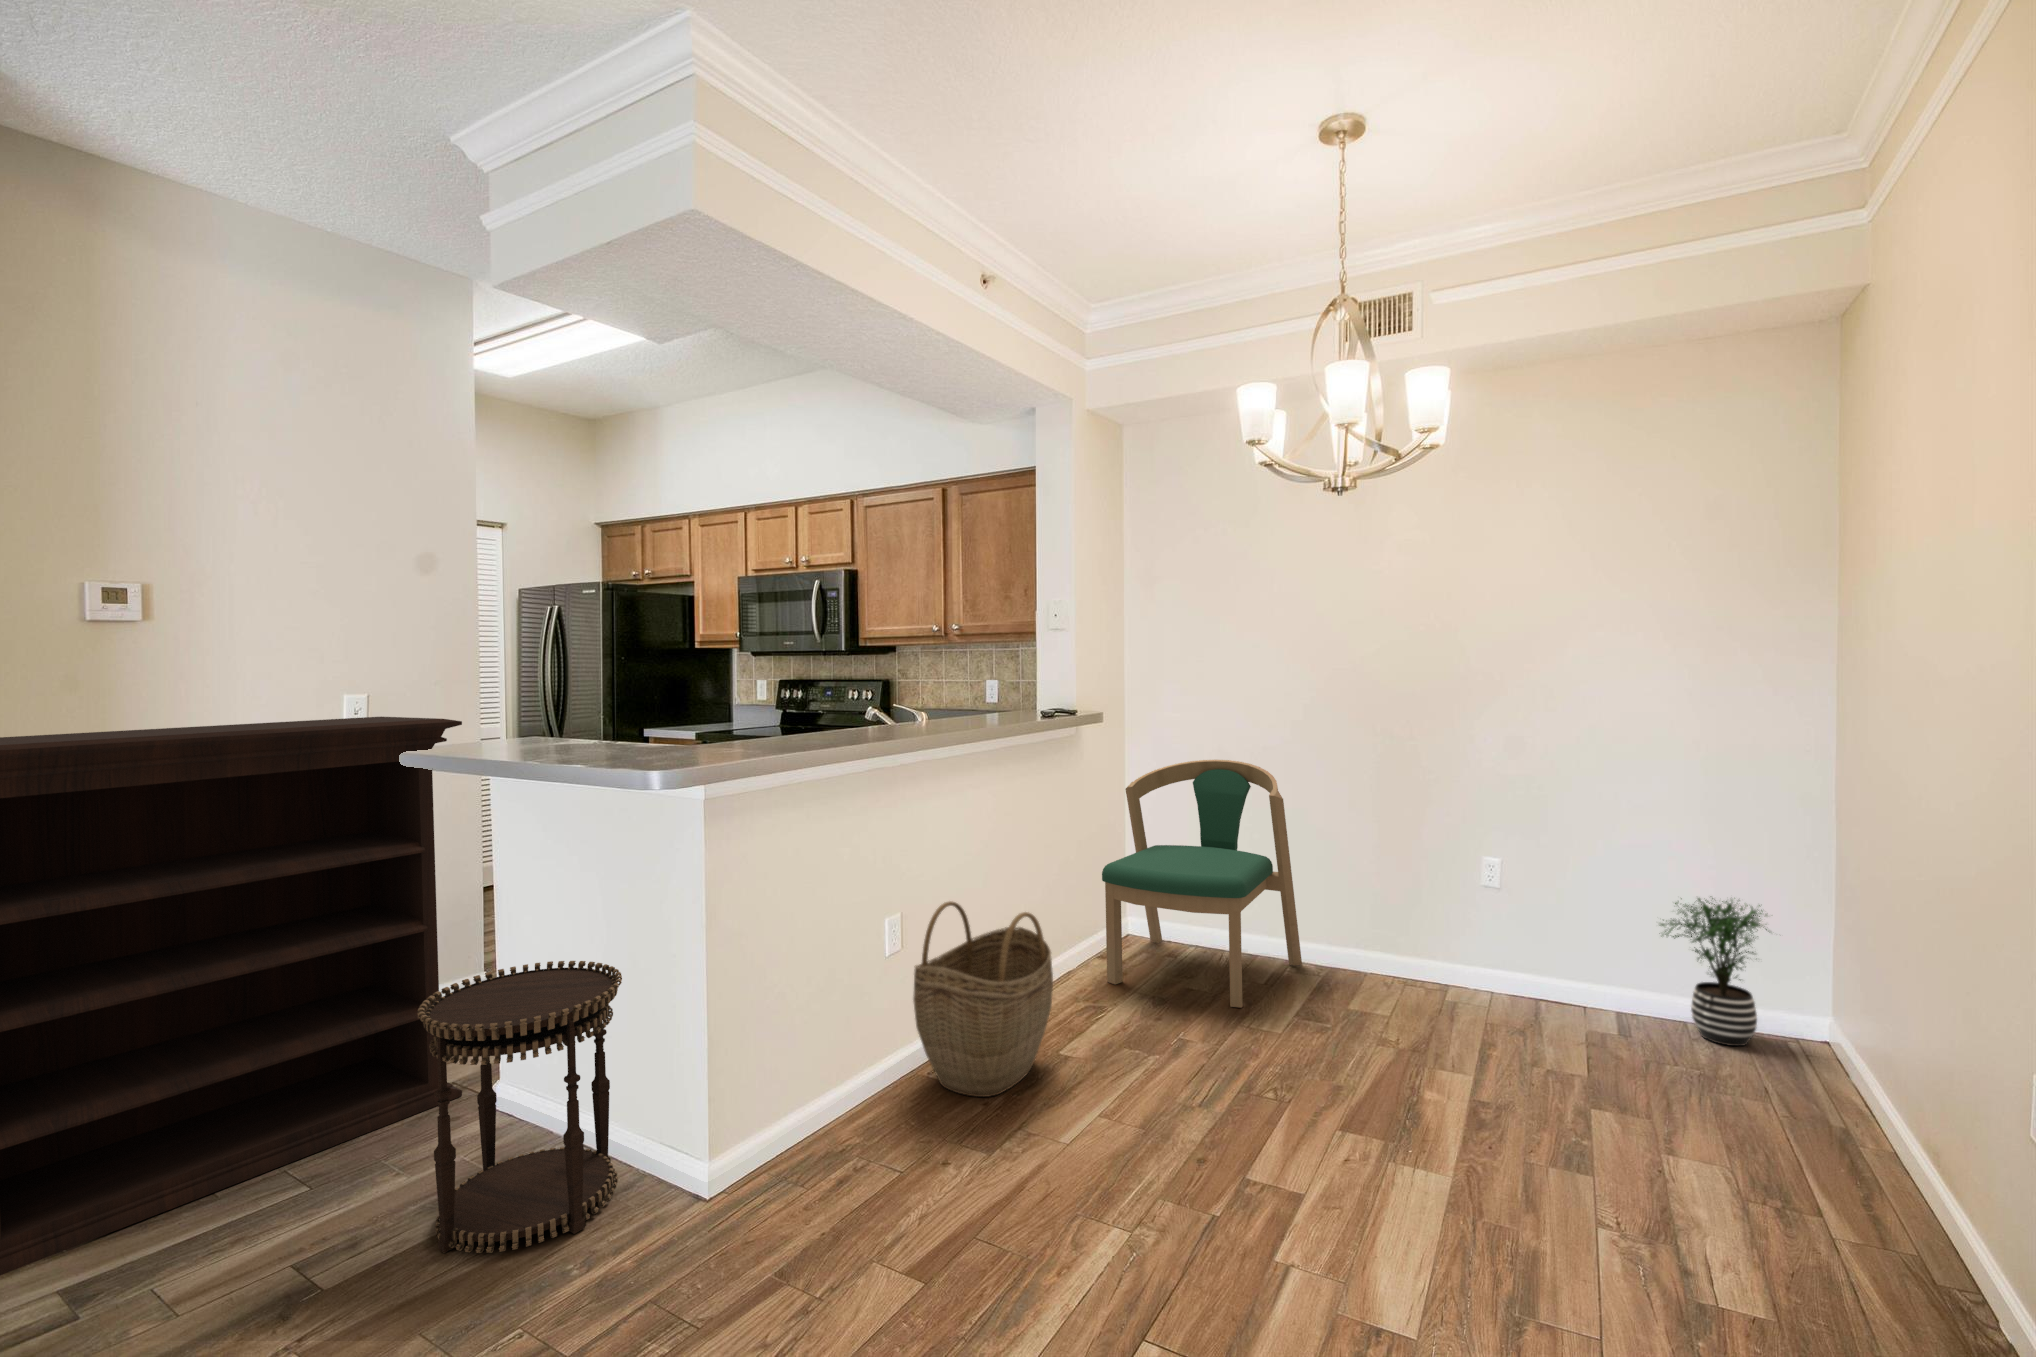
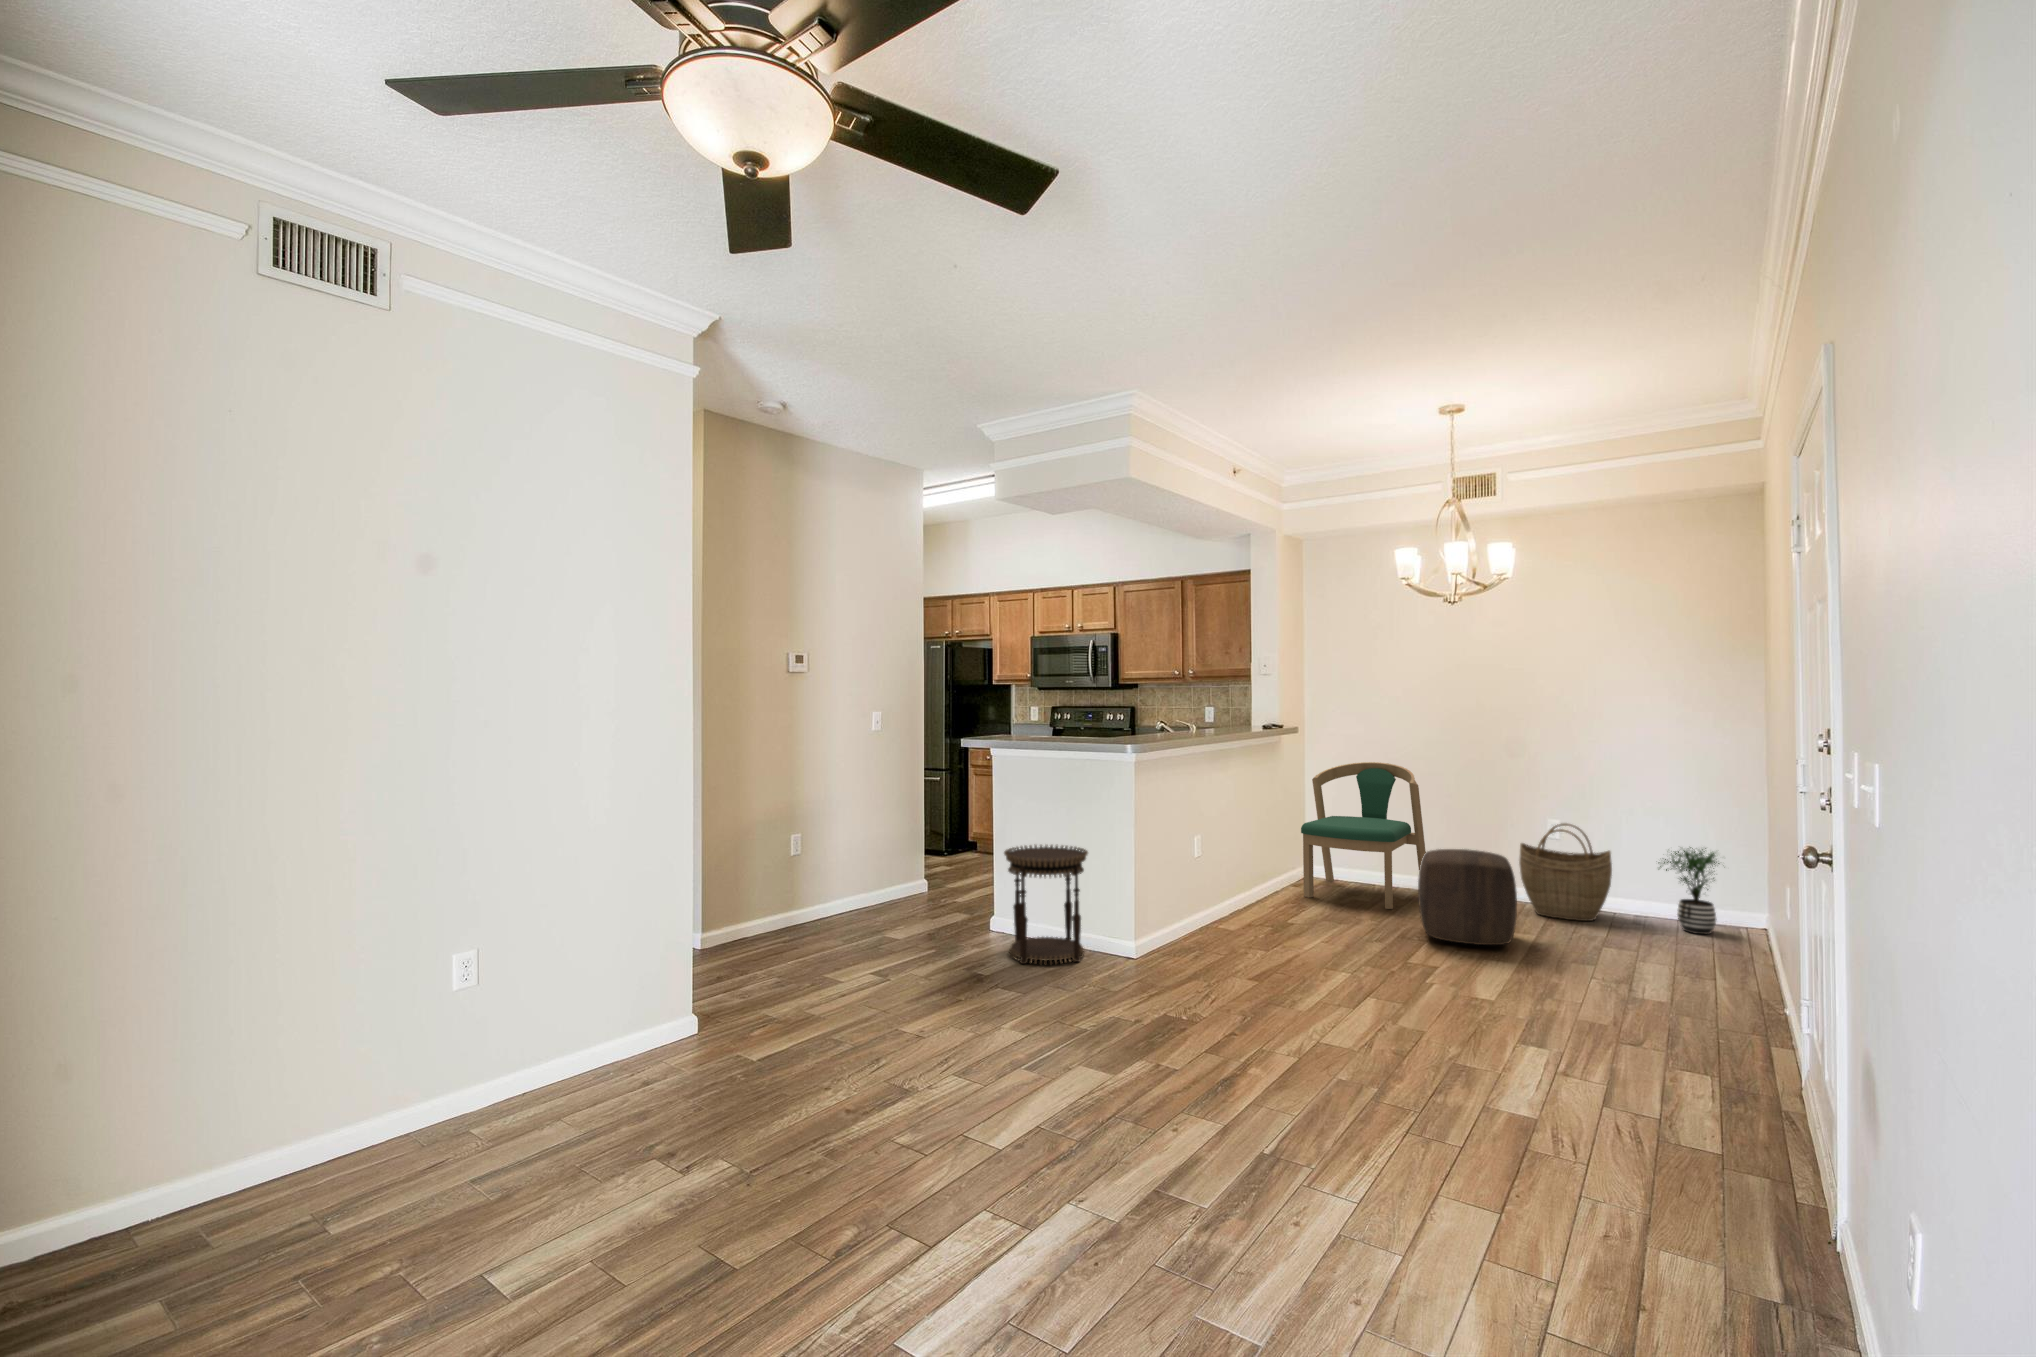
bookshelf: present [0,717,462,1275] -> none [766,722,970,965]
woven basket: present [913,901,1053,1097] -> present [1519,823,1612,921]
ottoman: none [1282,922,1452,1113] -> present [1418,849,1517,945]

